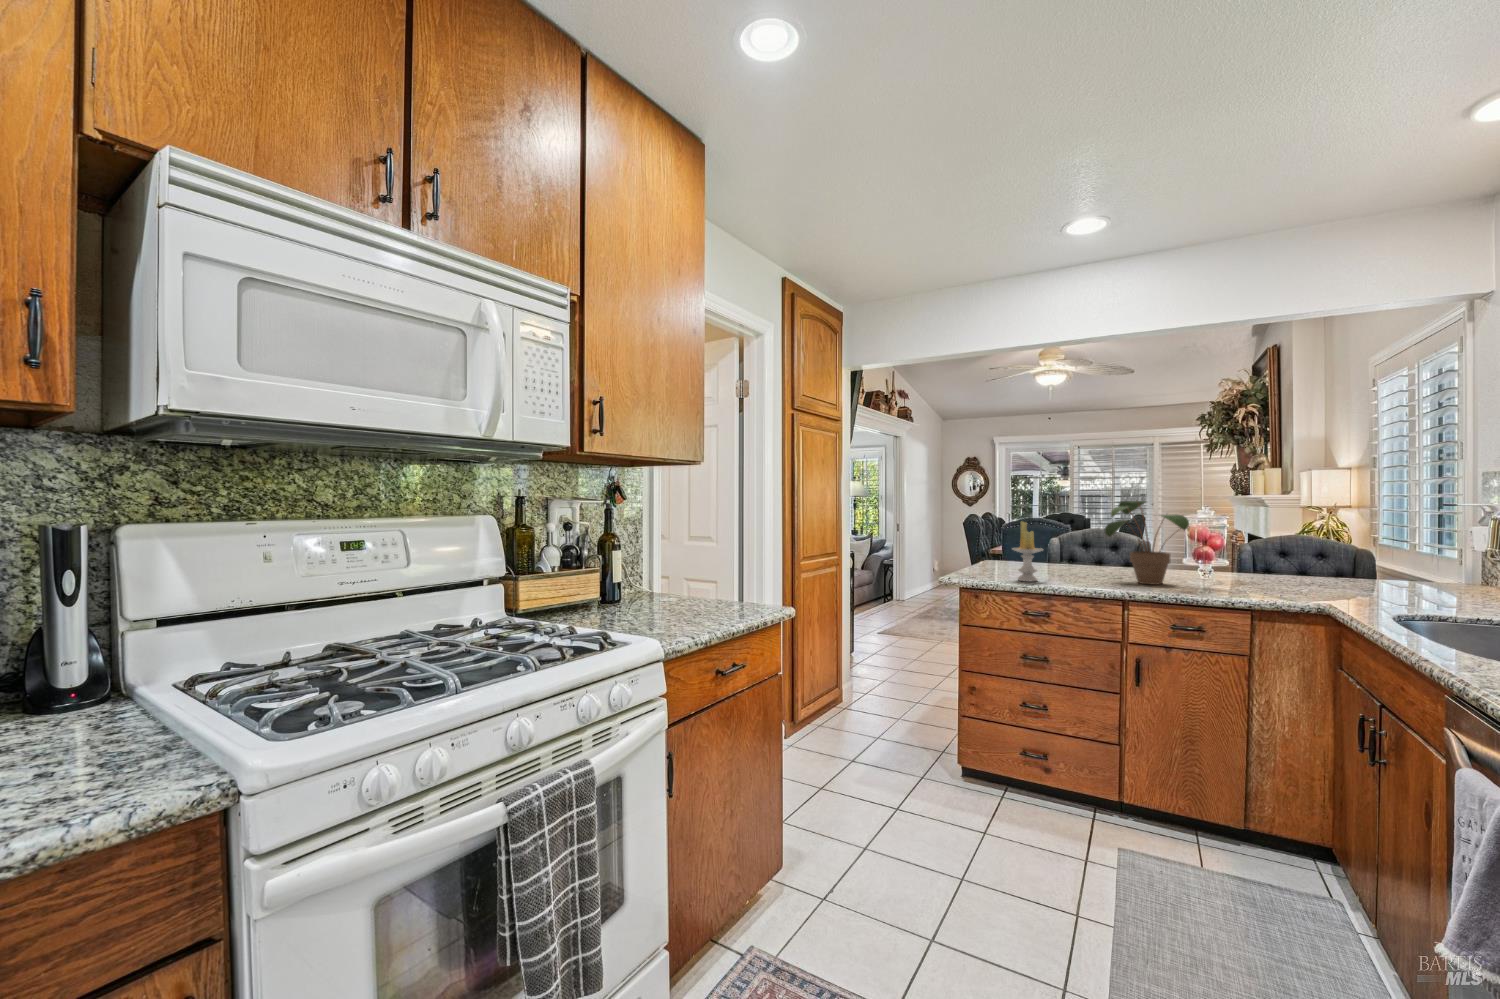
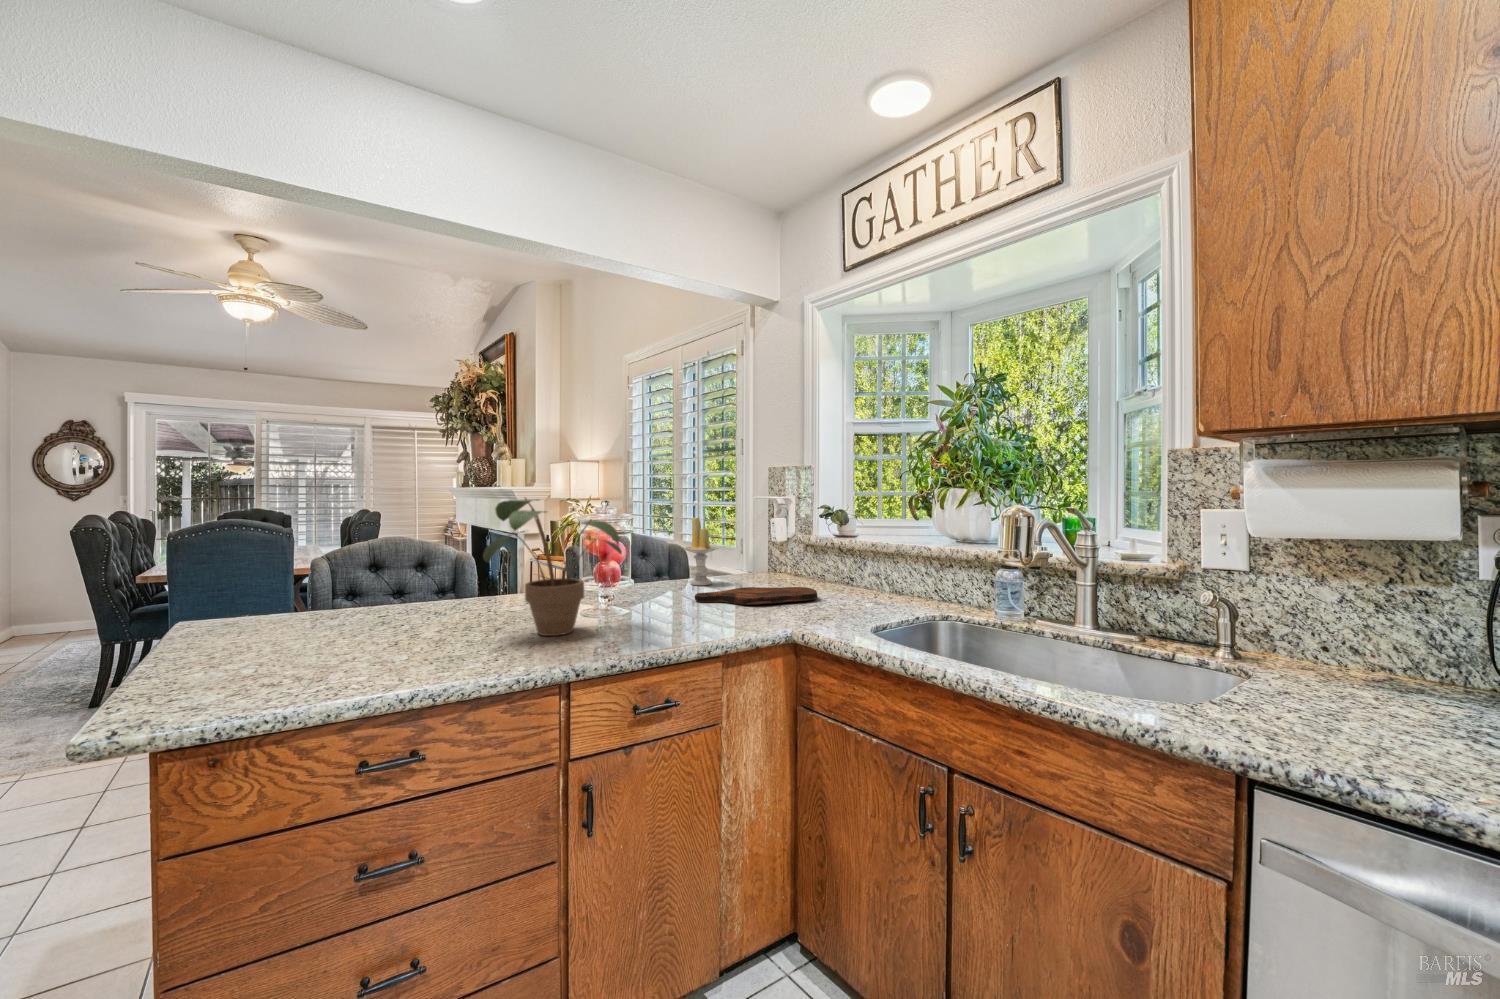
candle: present [1012,522,1043,582] -> present [684,517,718,585]
cutting board: none [1298,582,1447,601] -> present [695,587,817,605]

